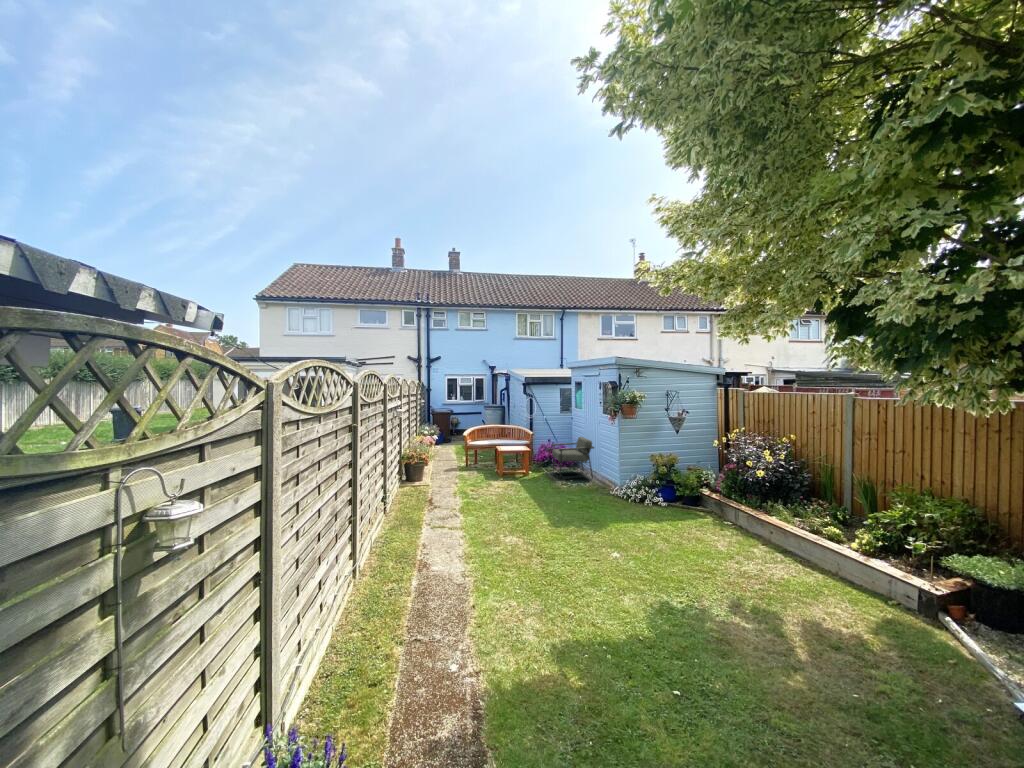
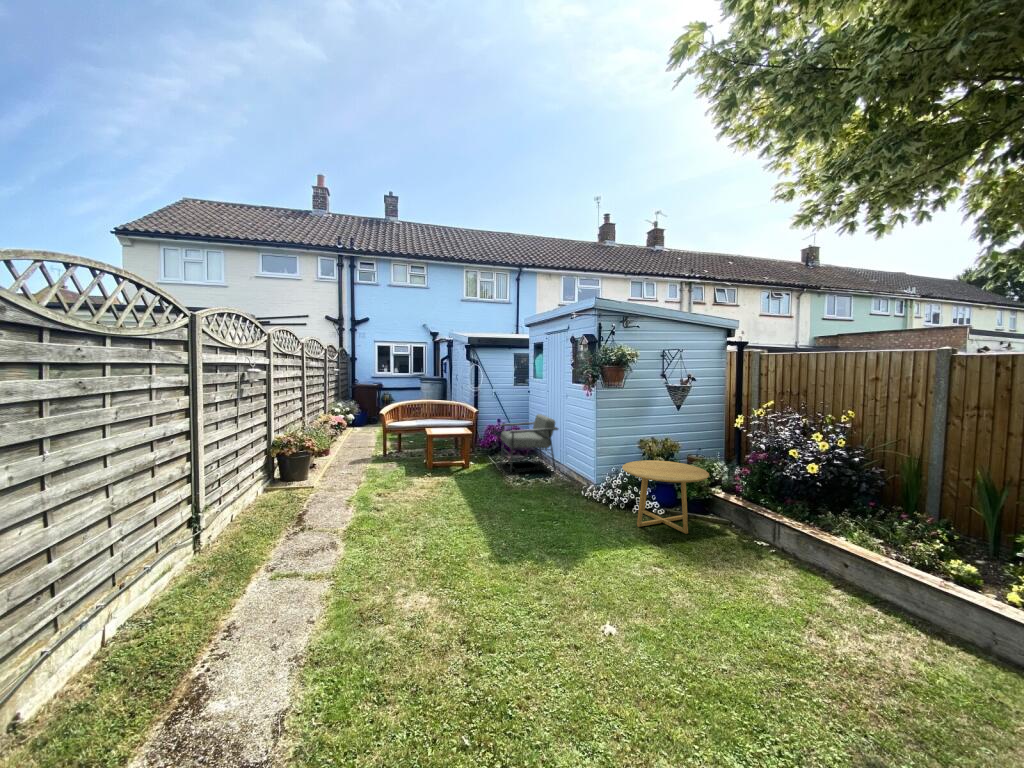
round table: none [634,469,690,515] -> present [622,460,709,534]

